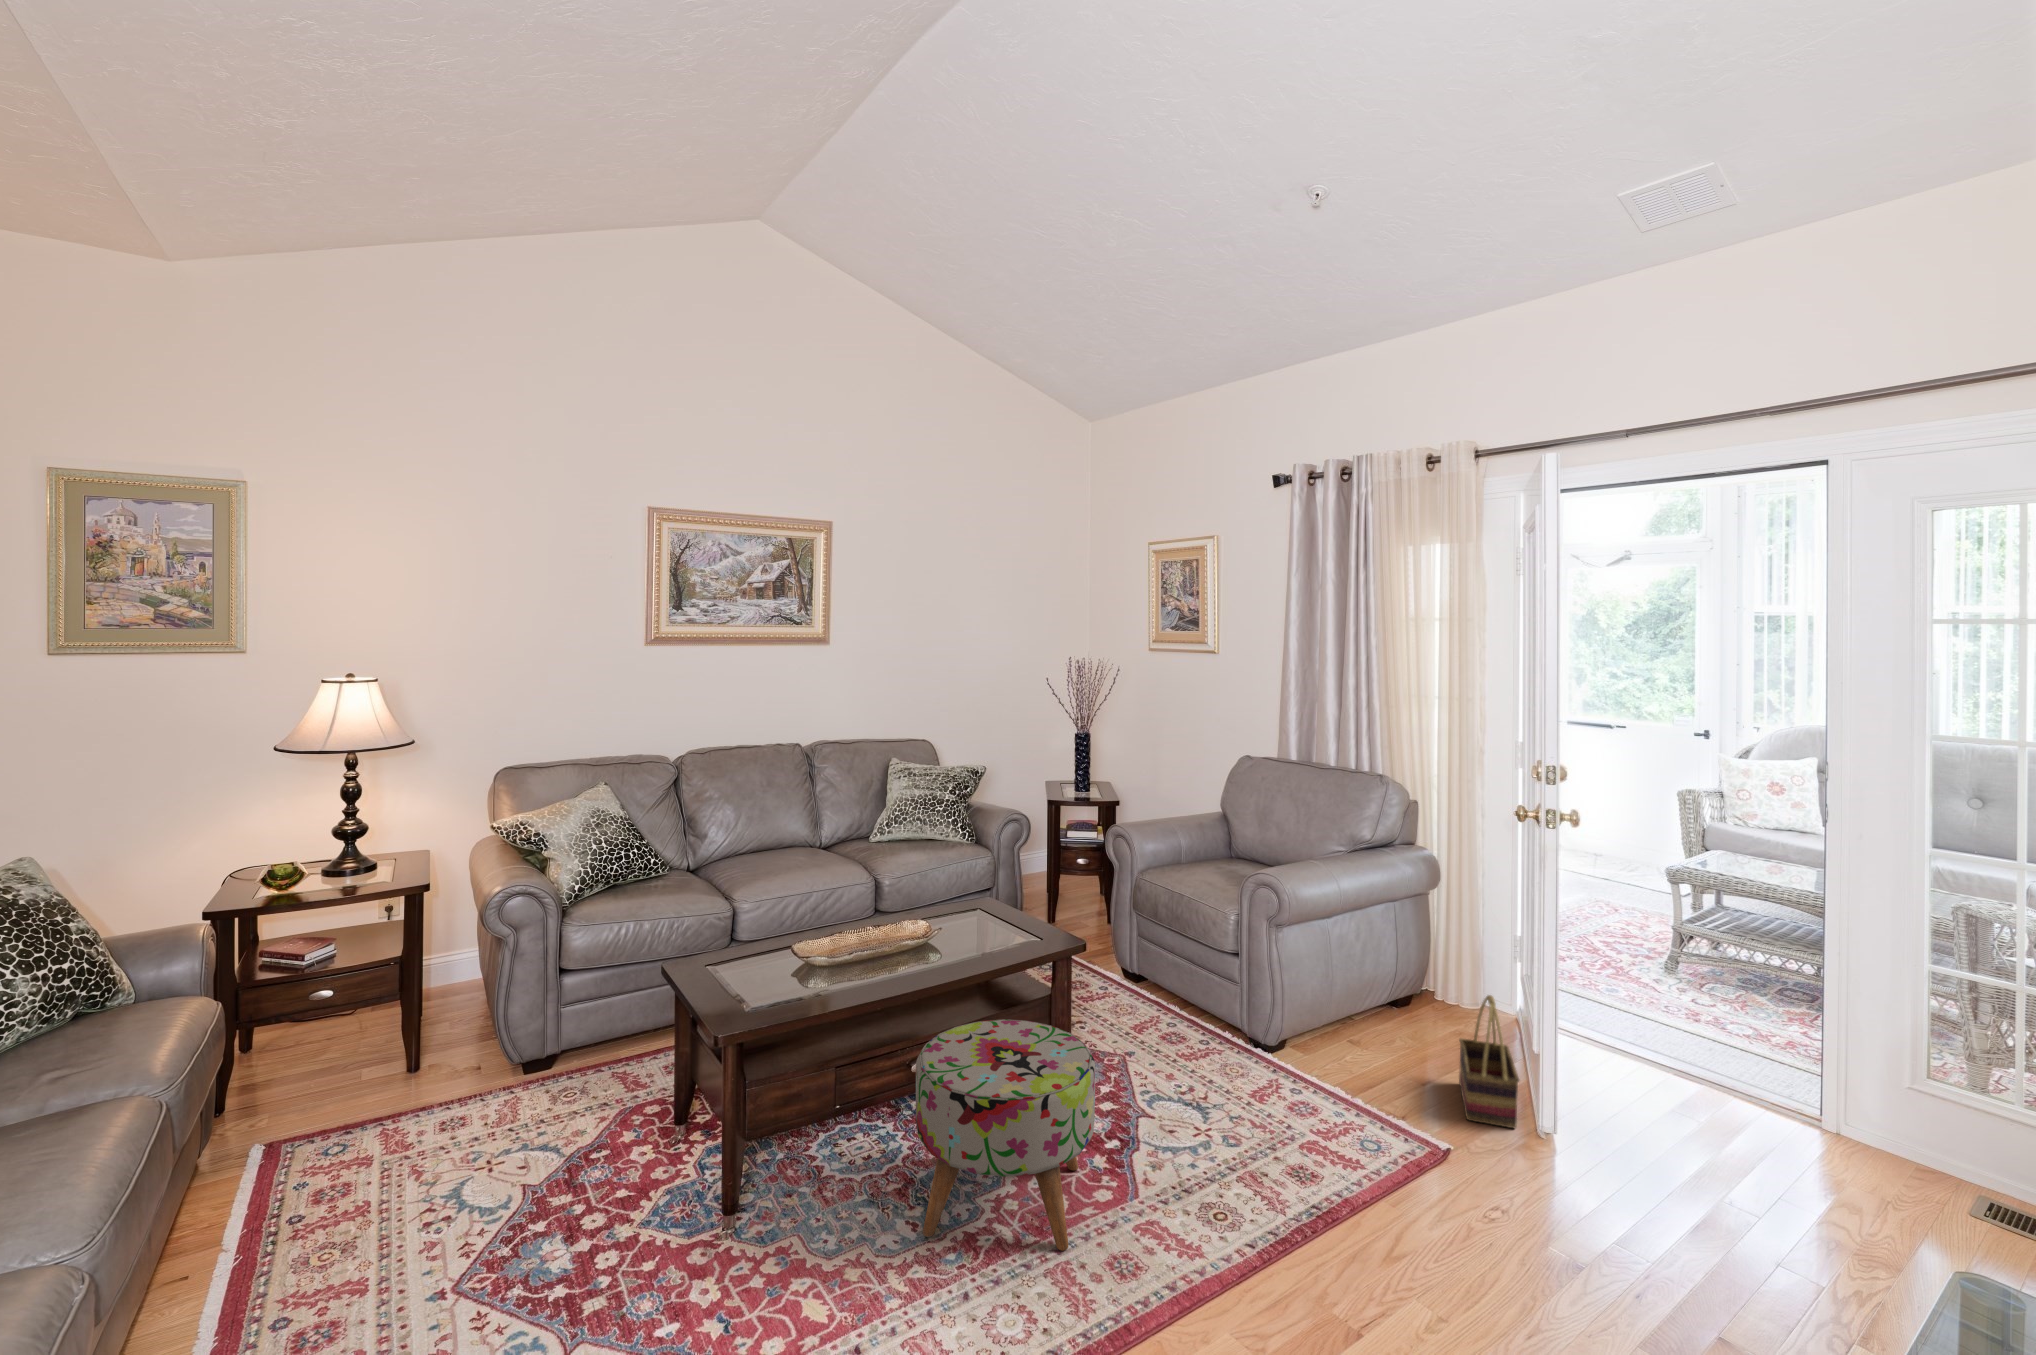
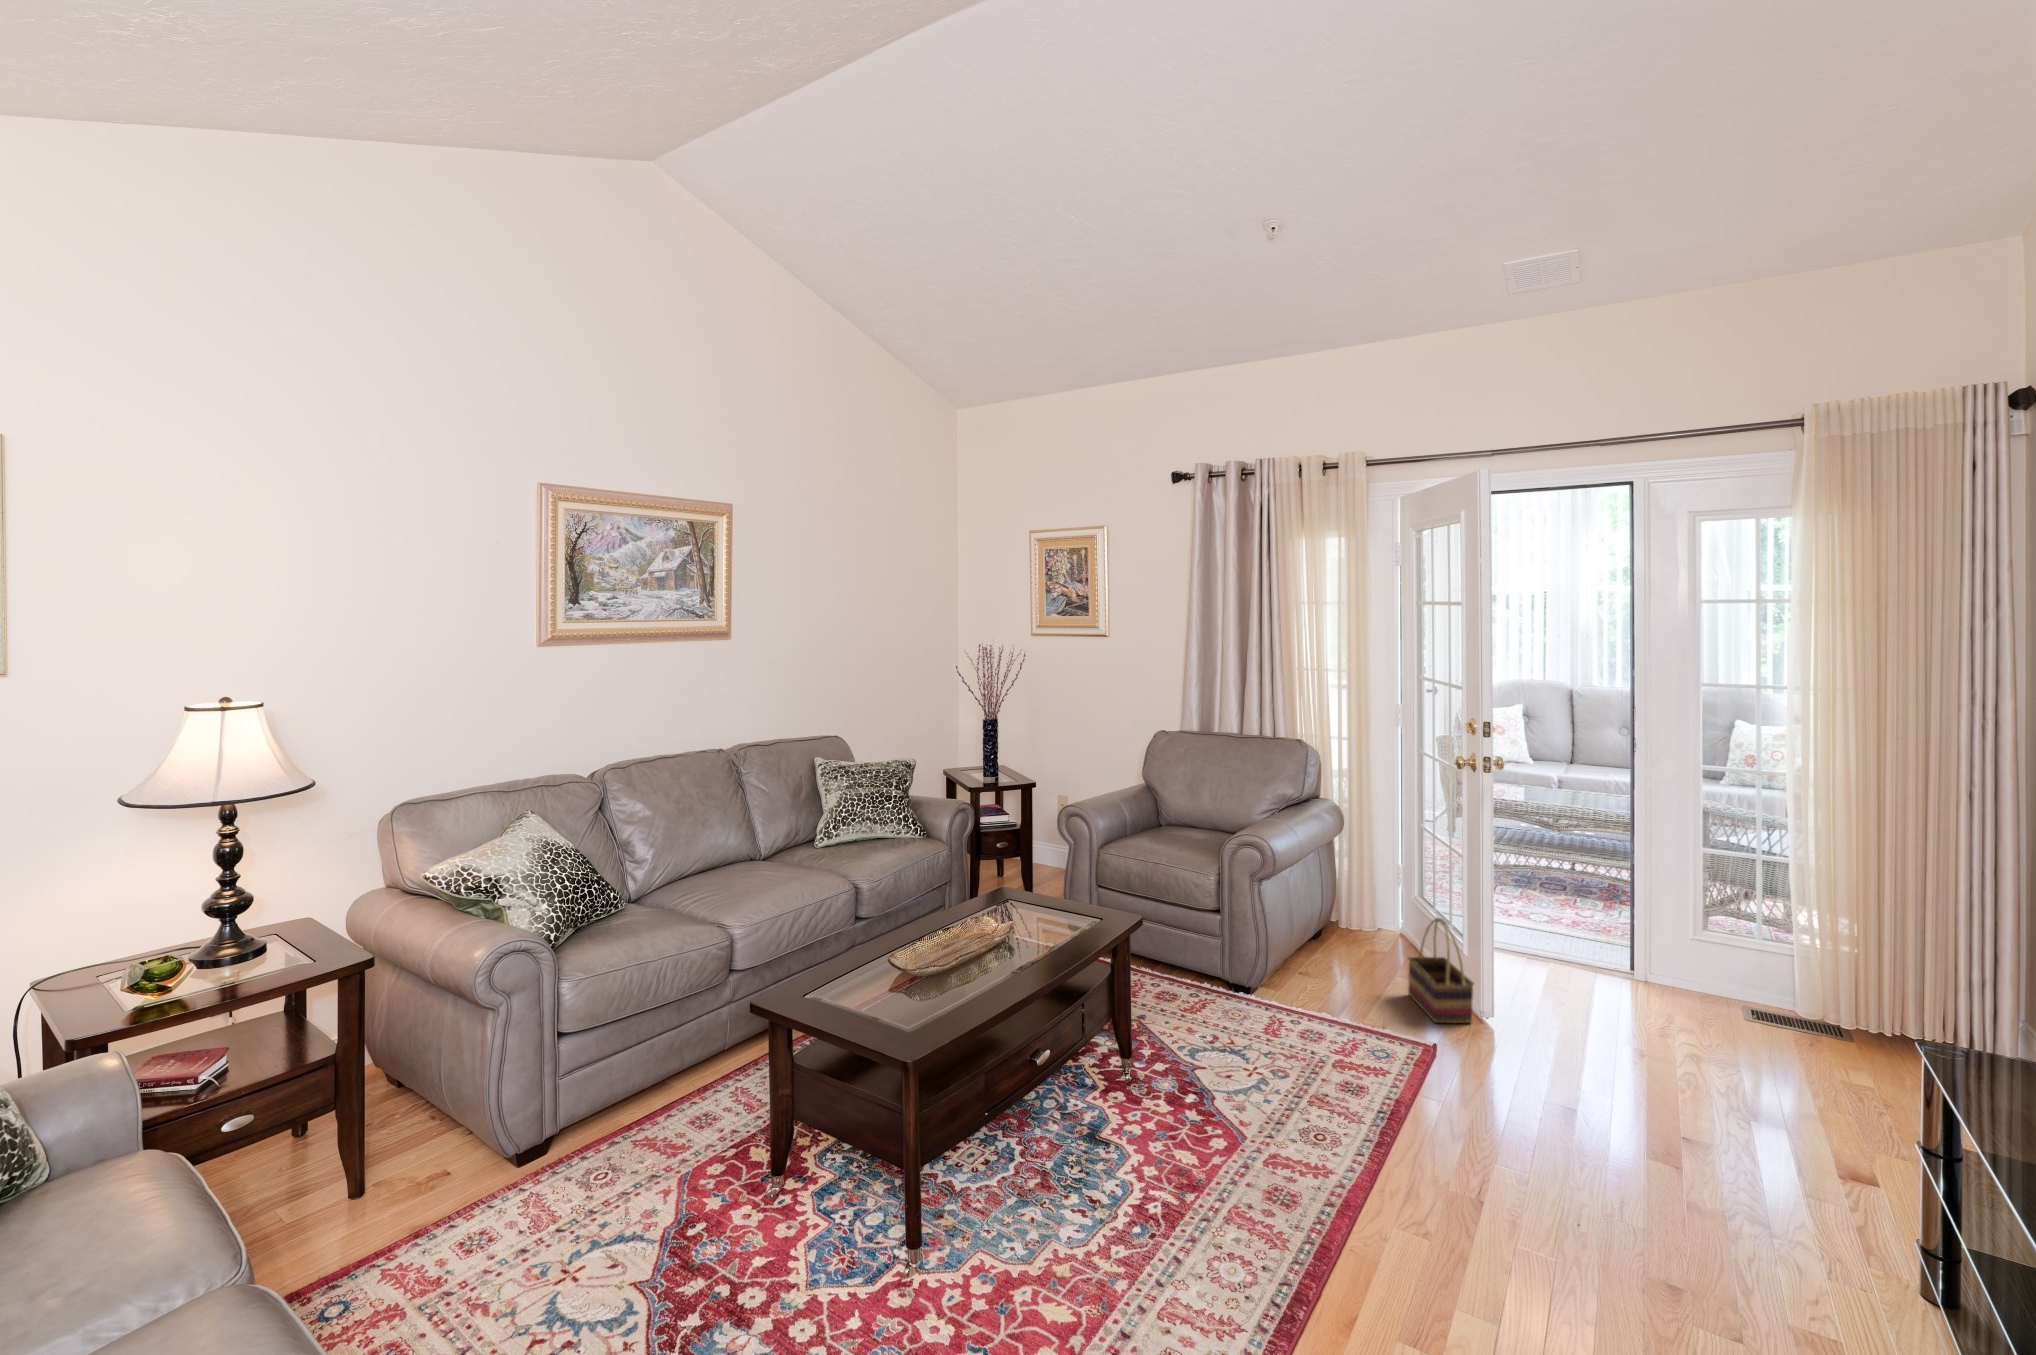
ottoman: present [916,1019,1095,1251] -> none [1054,999,1227,1220]

